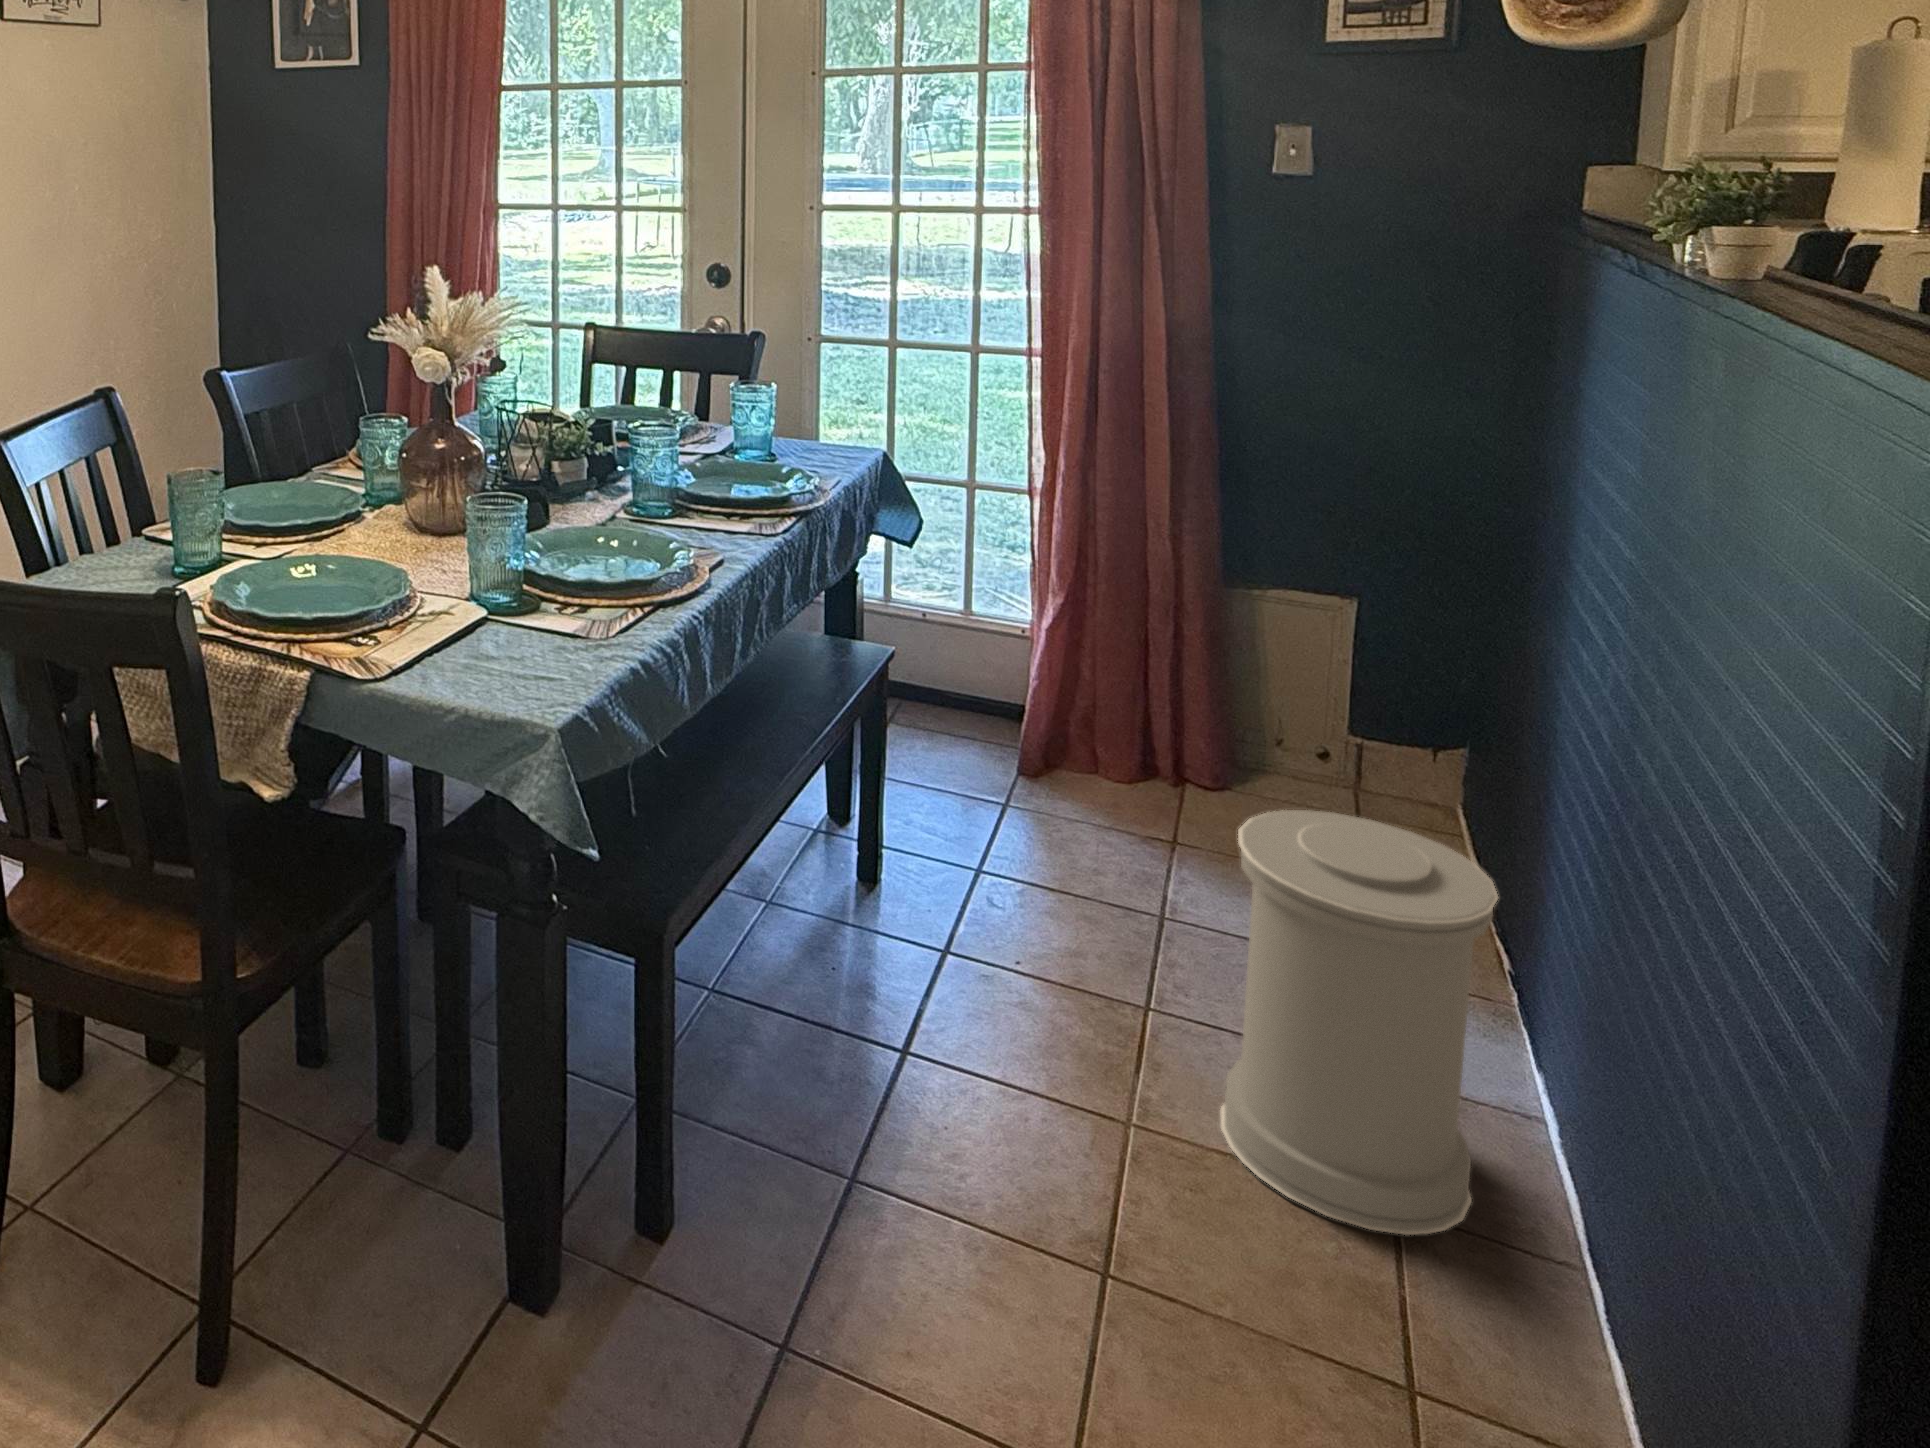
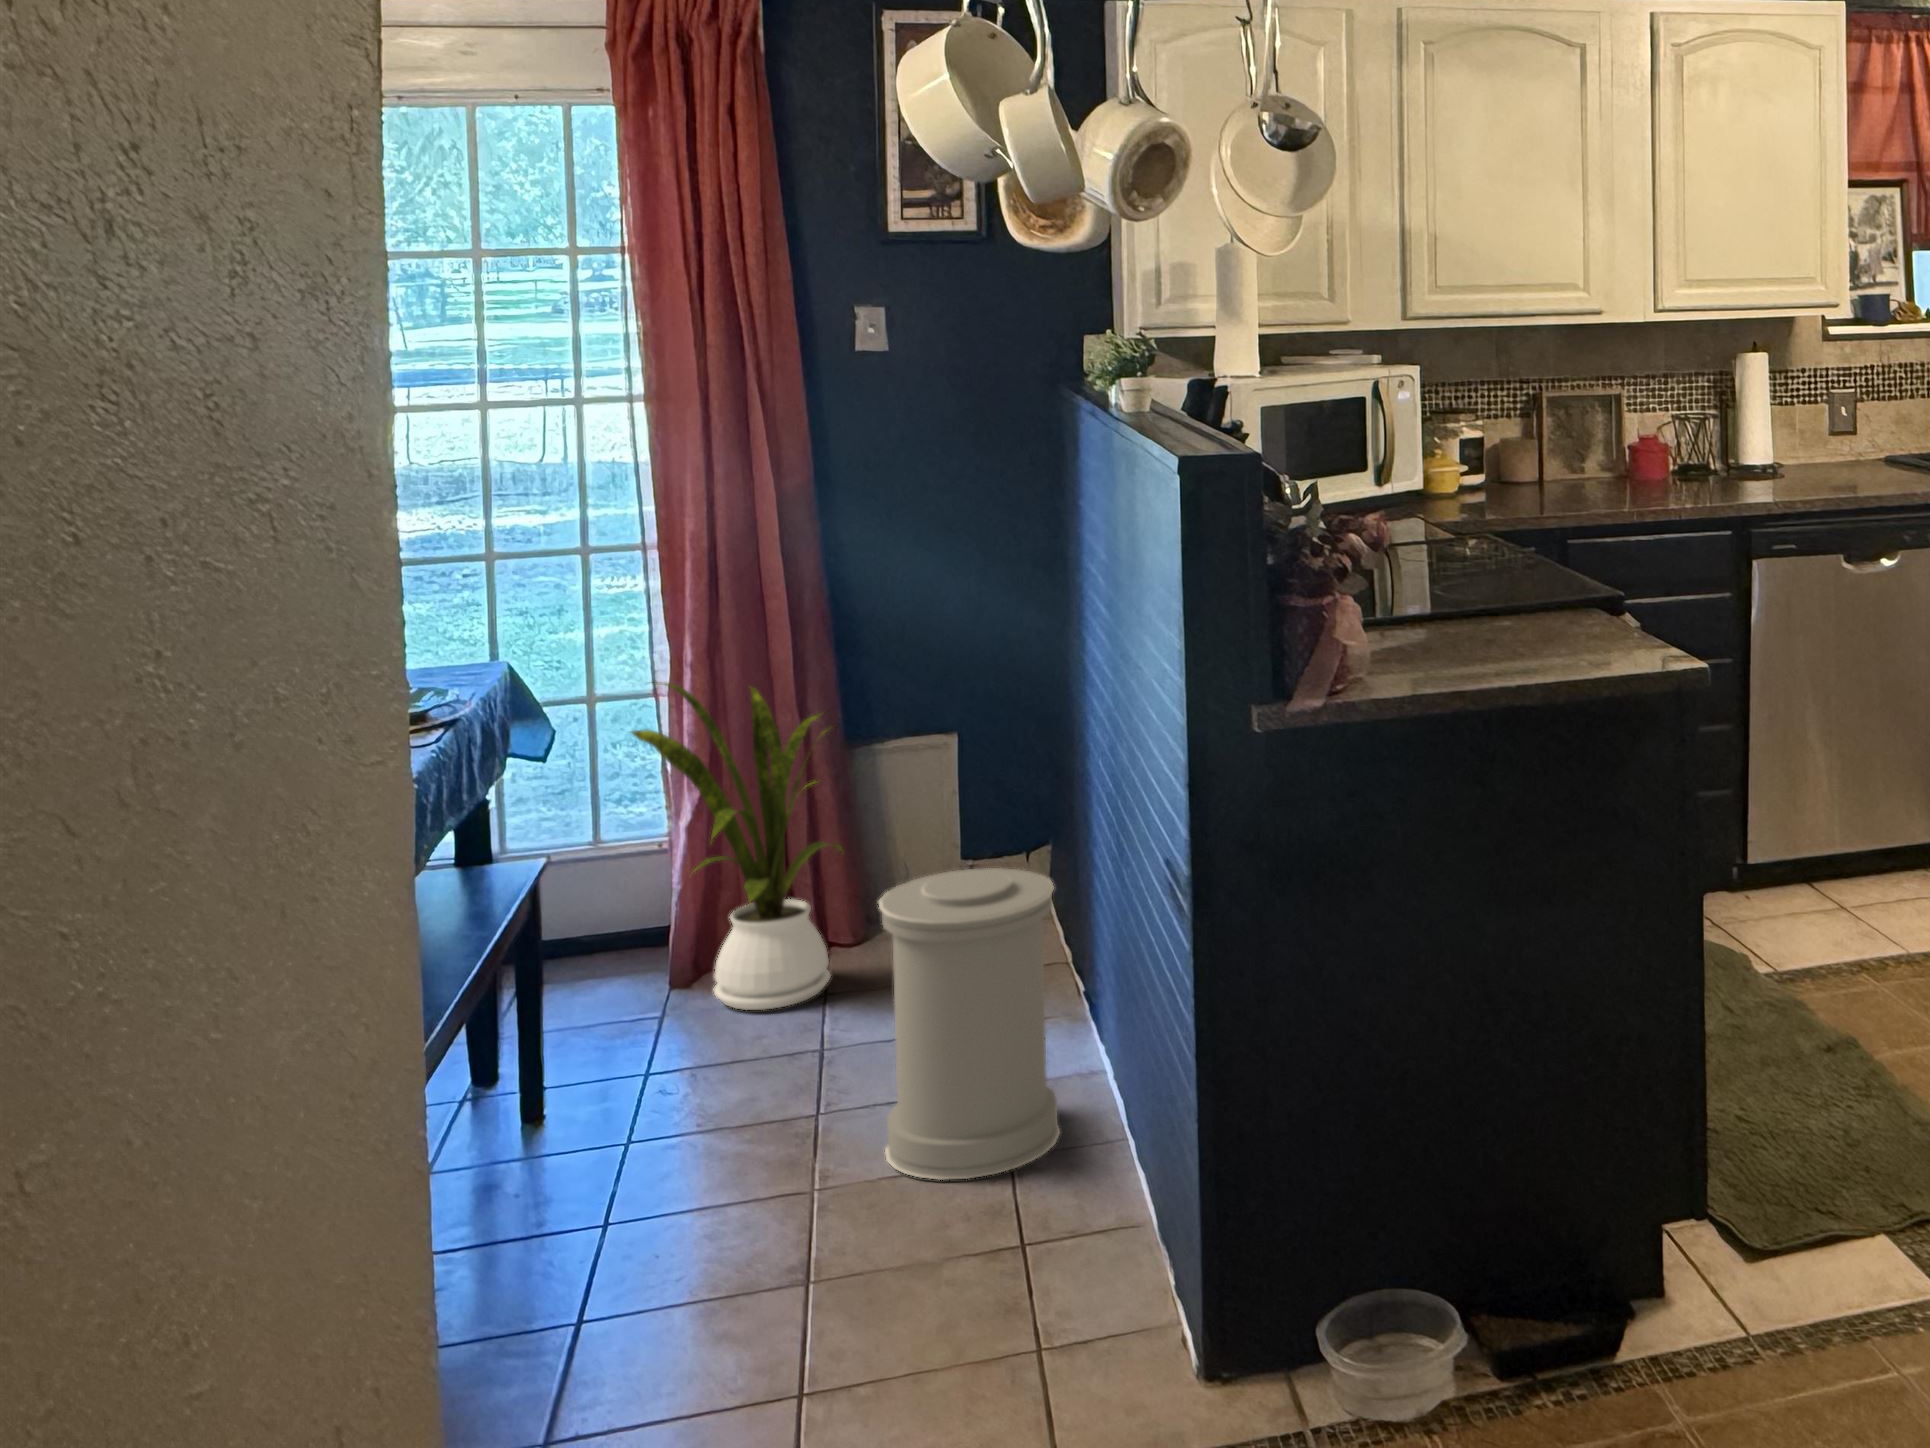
house plant: none [991,493,1210,845] -> present [630,682,842,1010]

